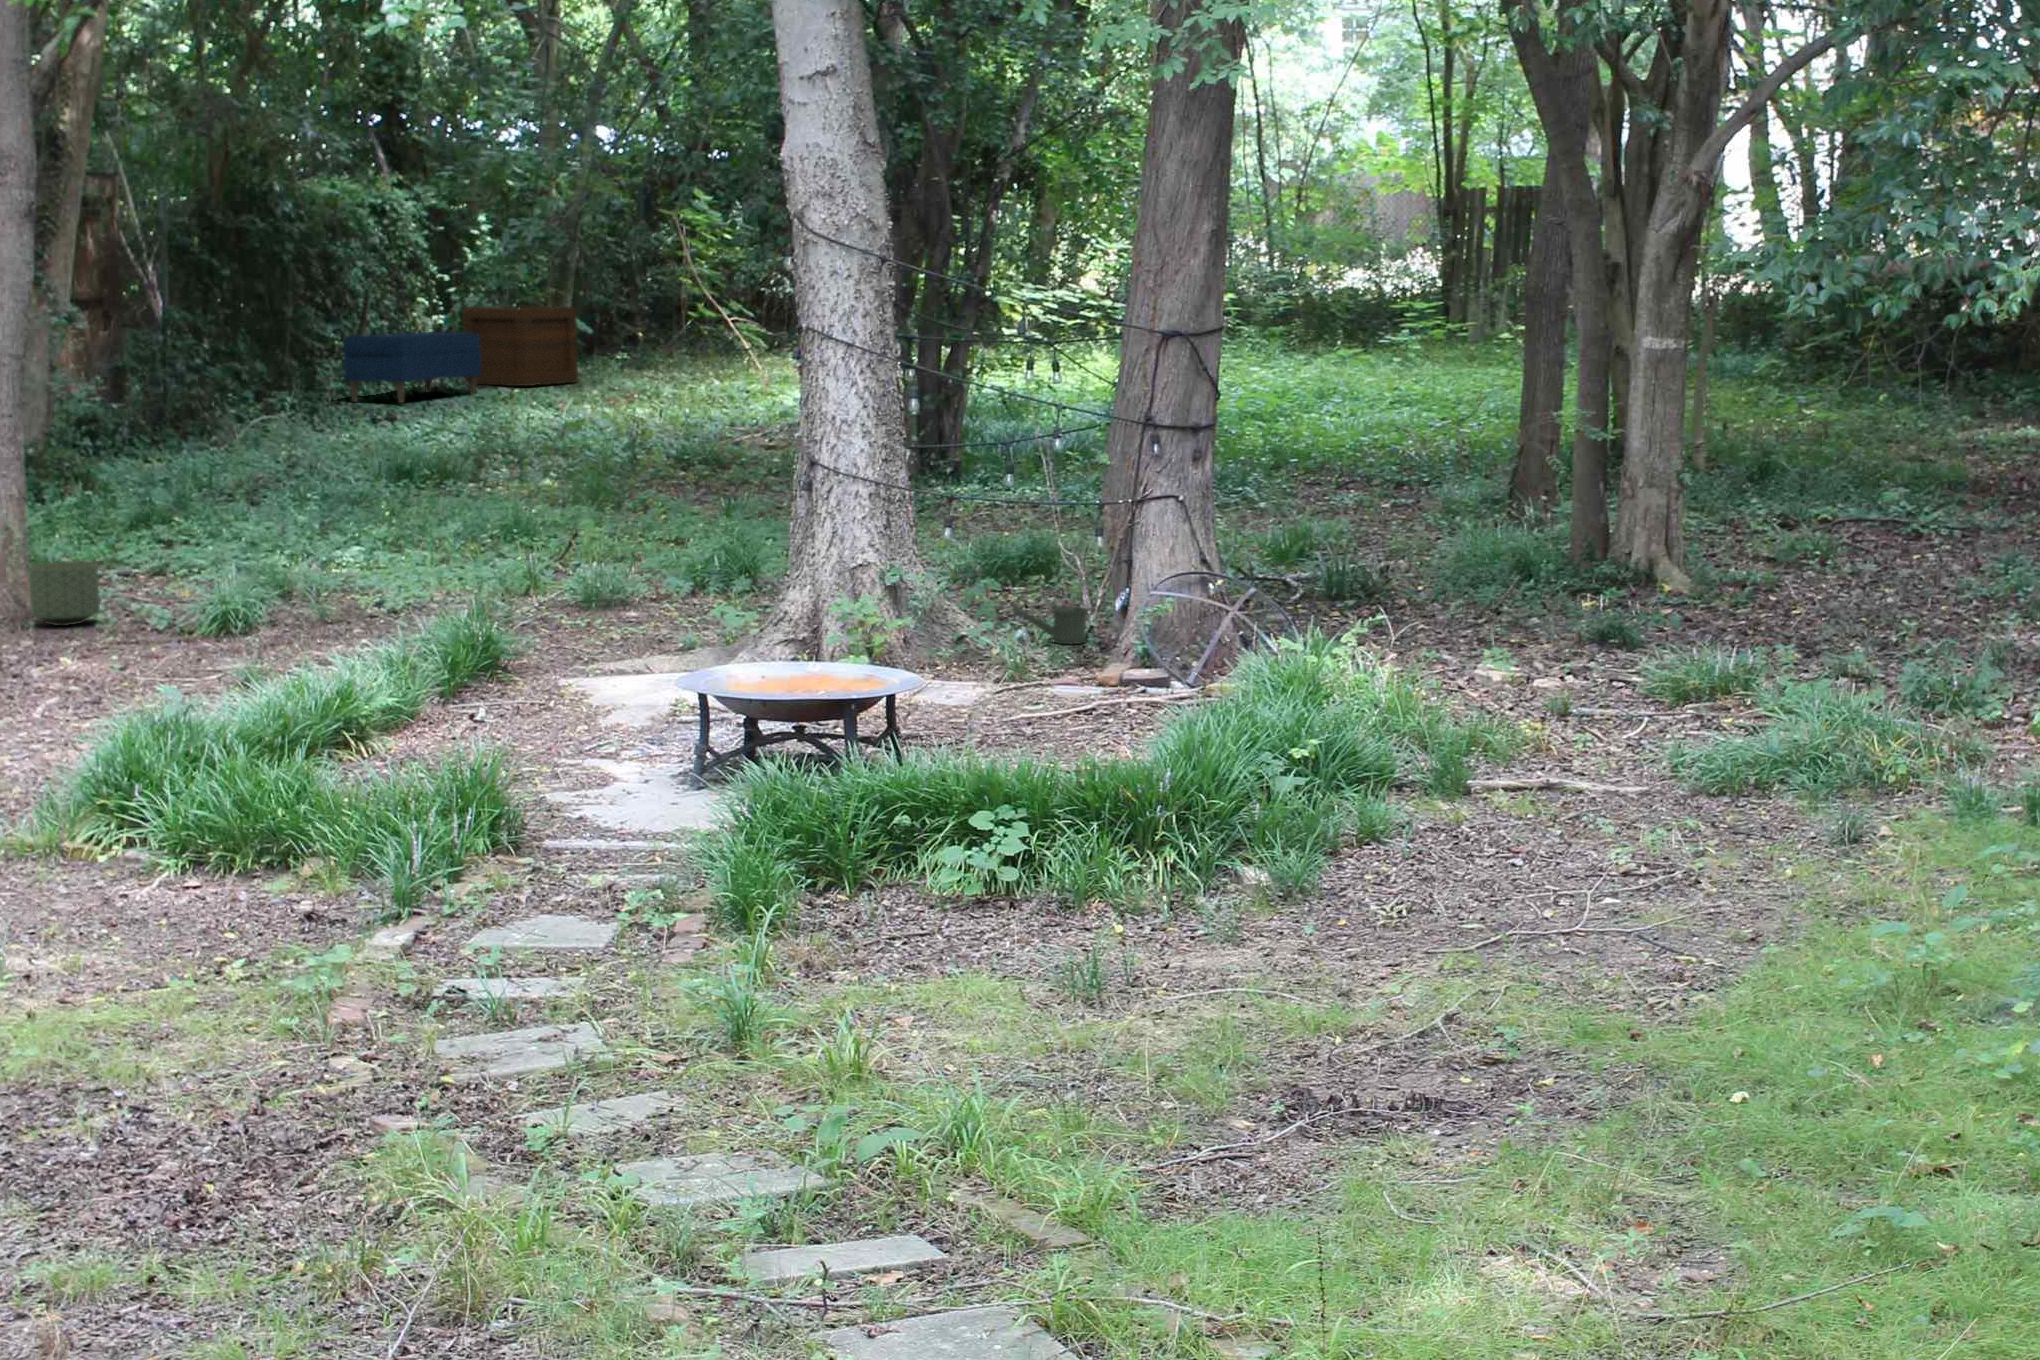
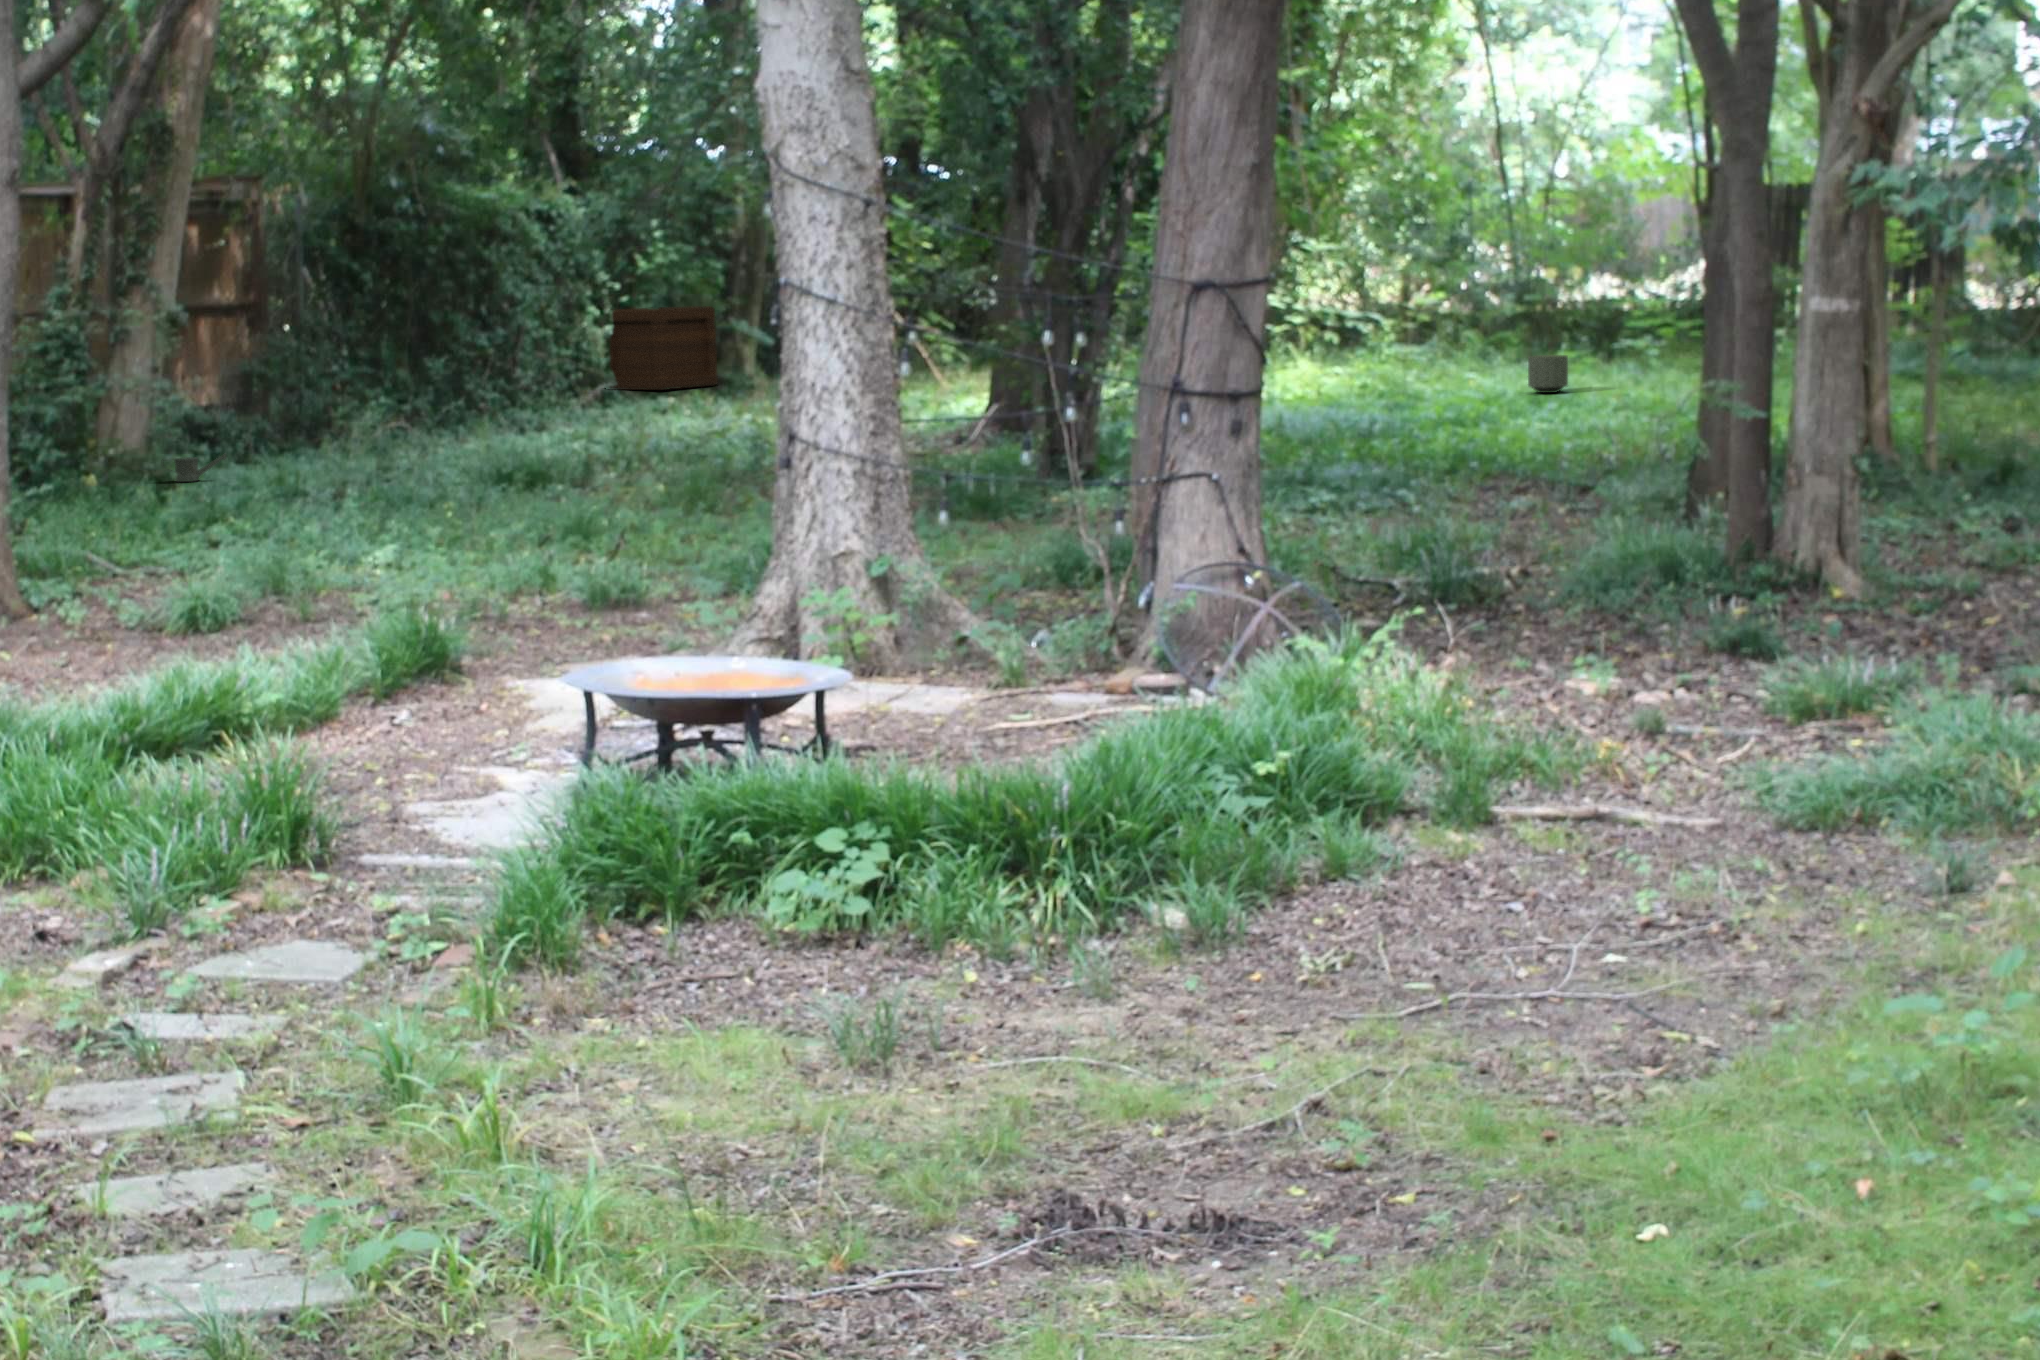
bench: present [344,332,481,403] -> none [475,335,614,409]
planter: present [28,561,100,626] -> present [1528,355,1568,393]
watering can: present [1013,606,1095,644] -> present [163,454,226,482]

